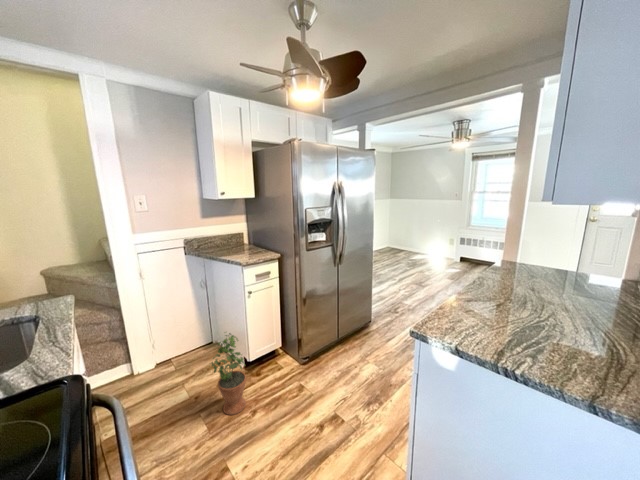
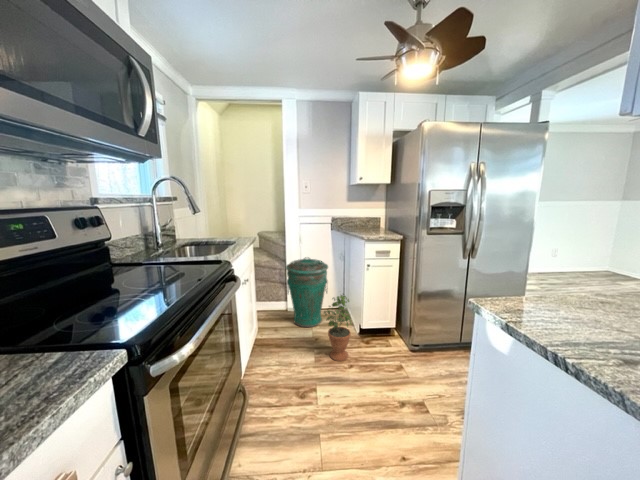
trash can: none [128,296,196,390] -> present [286,257,328,327]

